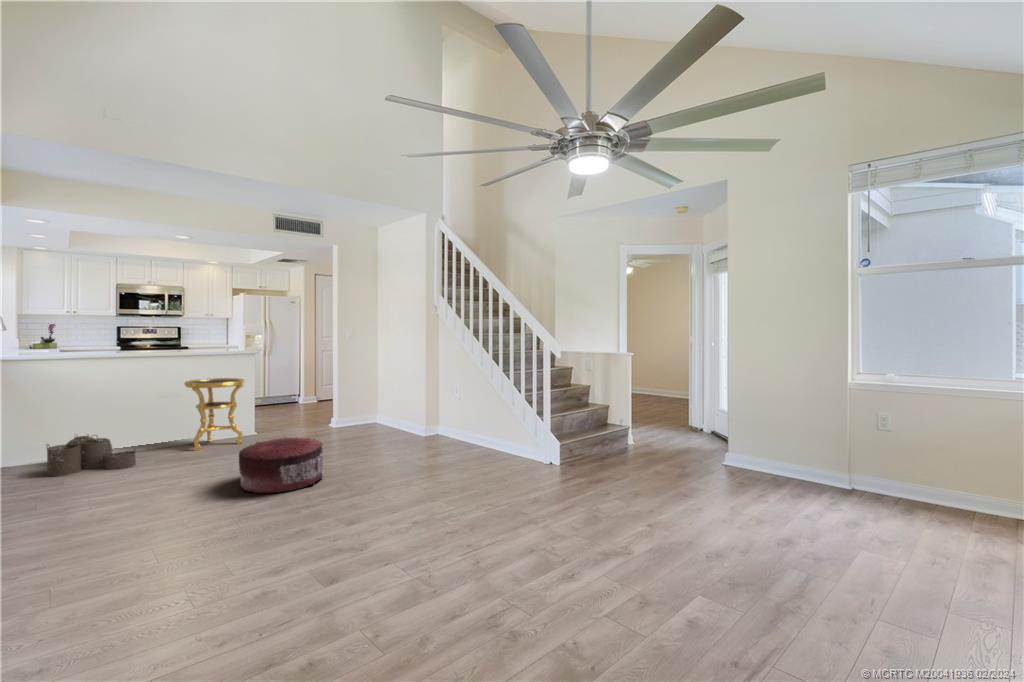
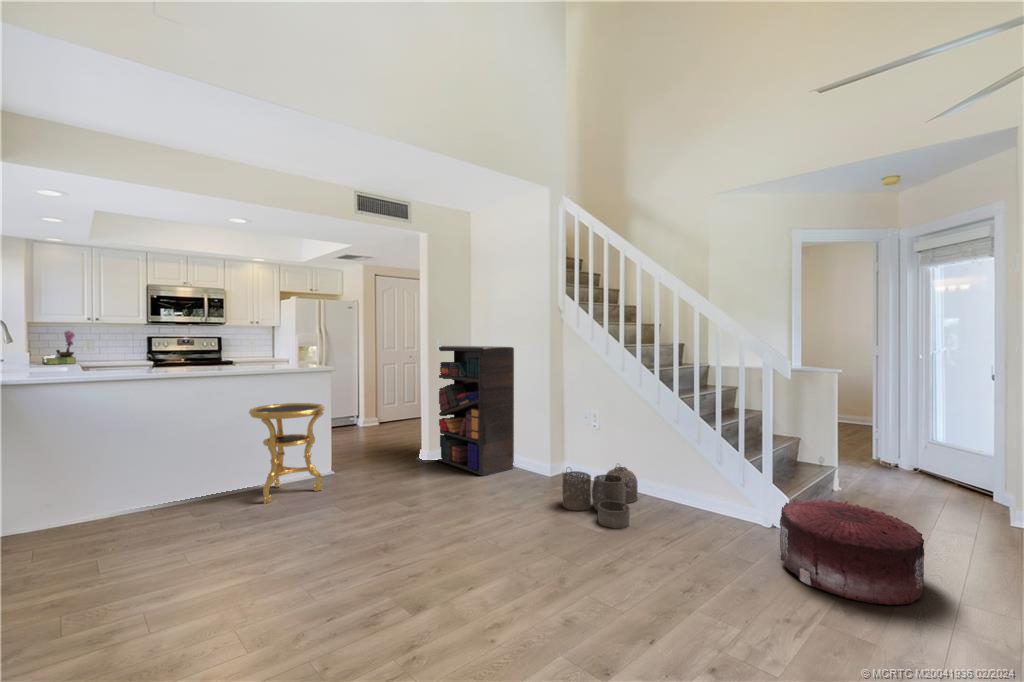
bookshelf: none [344,335,402,436] -> present [438,346,514,476]
woven basket: present [47,436,136,476] -> present [562,467,638,528]
pouf: present [239,437,324,493] -> present [780,499,925,605]

